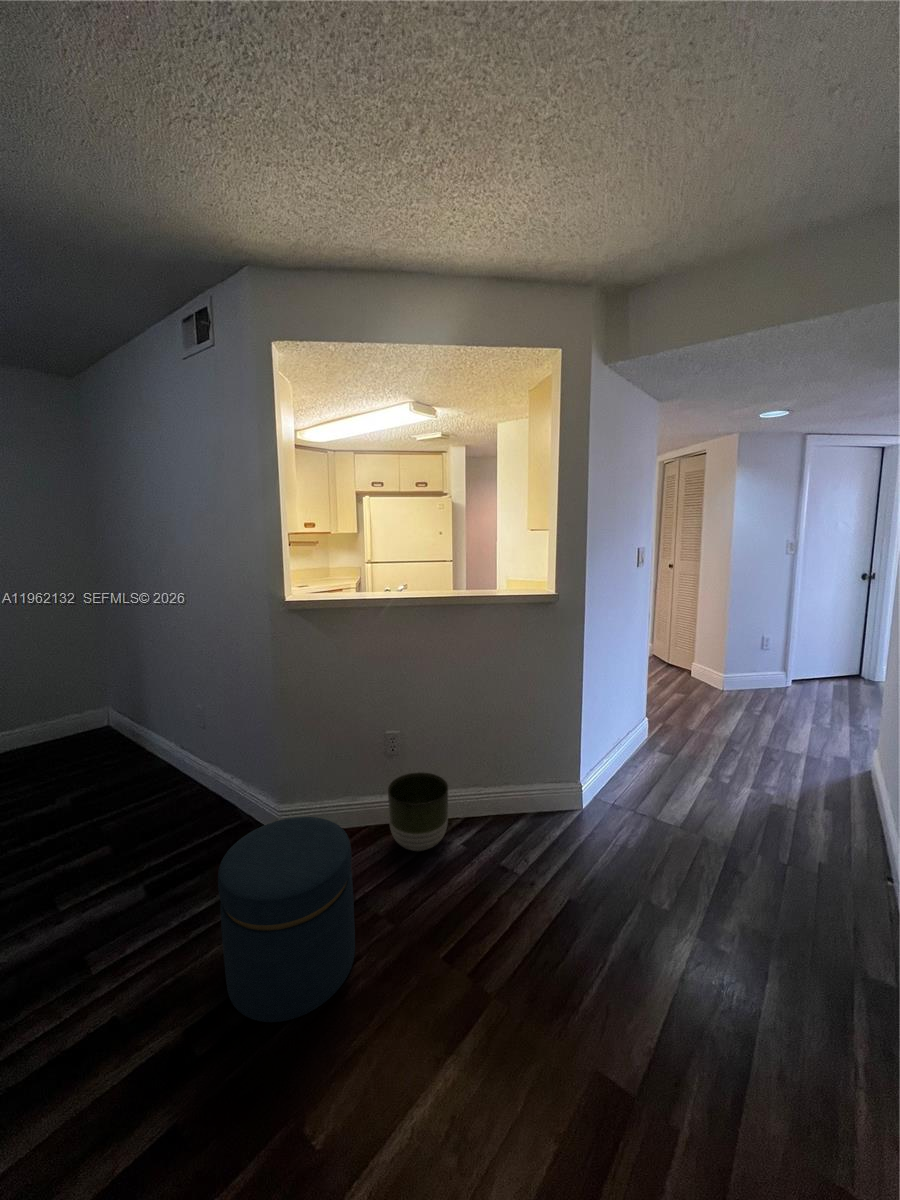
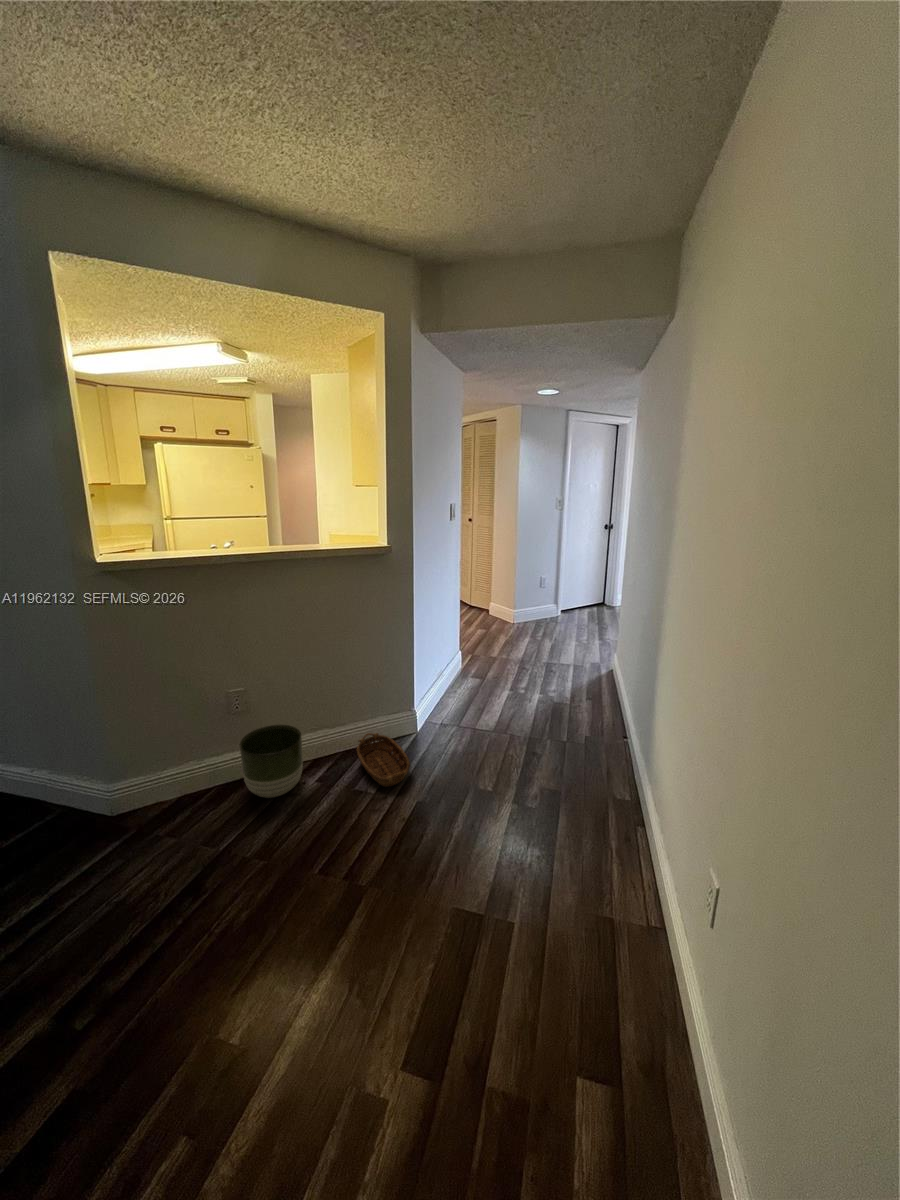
basket: none [494,800,582,884] -> present [357,733,410,787]
ottoman: present [218,817,355,1022] -> none [70,783,232,984]

